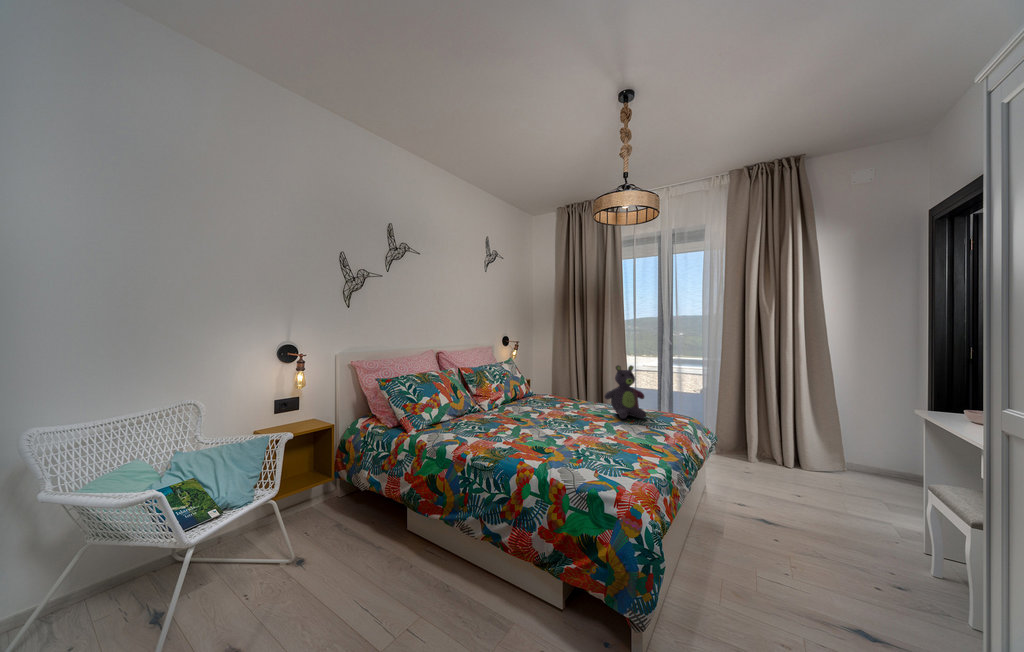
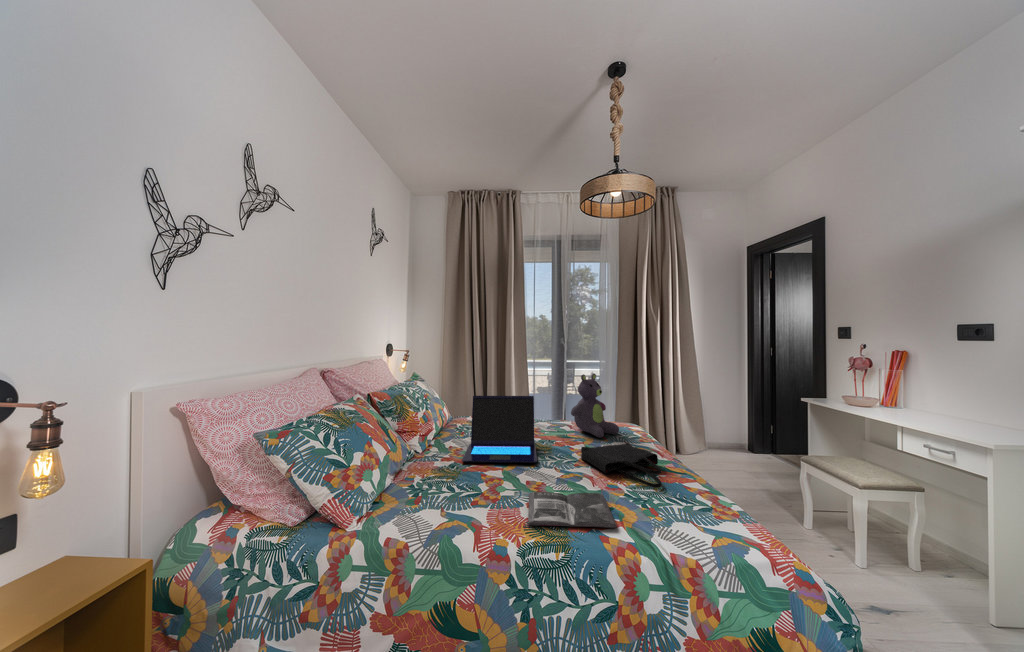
laptop: none [499,375,567,424] -> present [462,396,537,463]
tote bag: none [579,419,631,450] -> present [581,443,662,488]
magazine: none [487,436,555,459] -> present [528,492,617,527]

